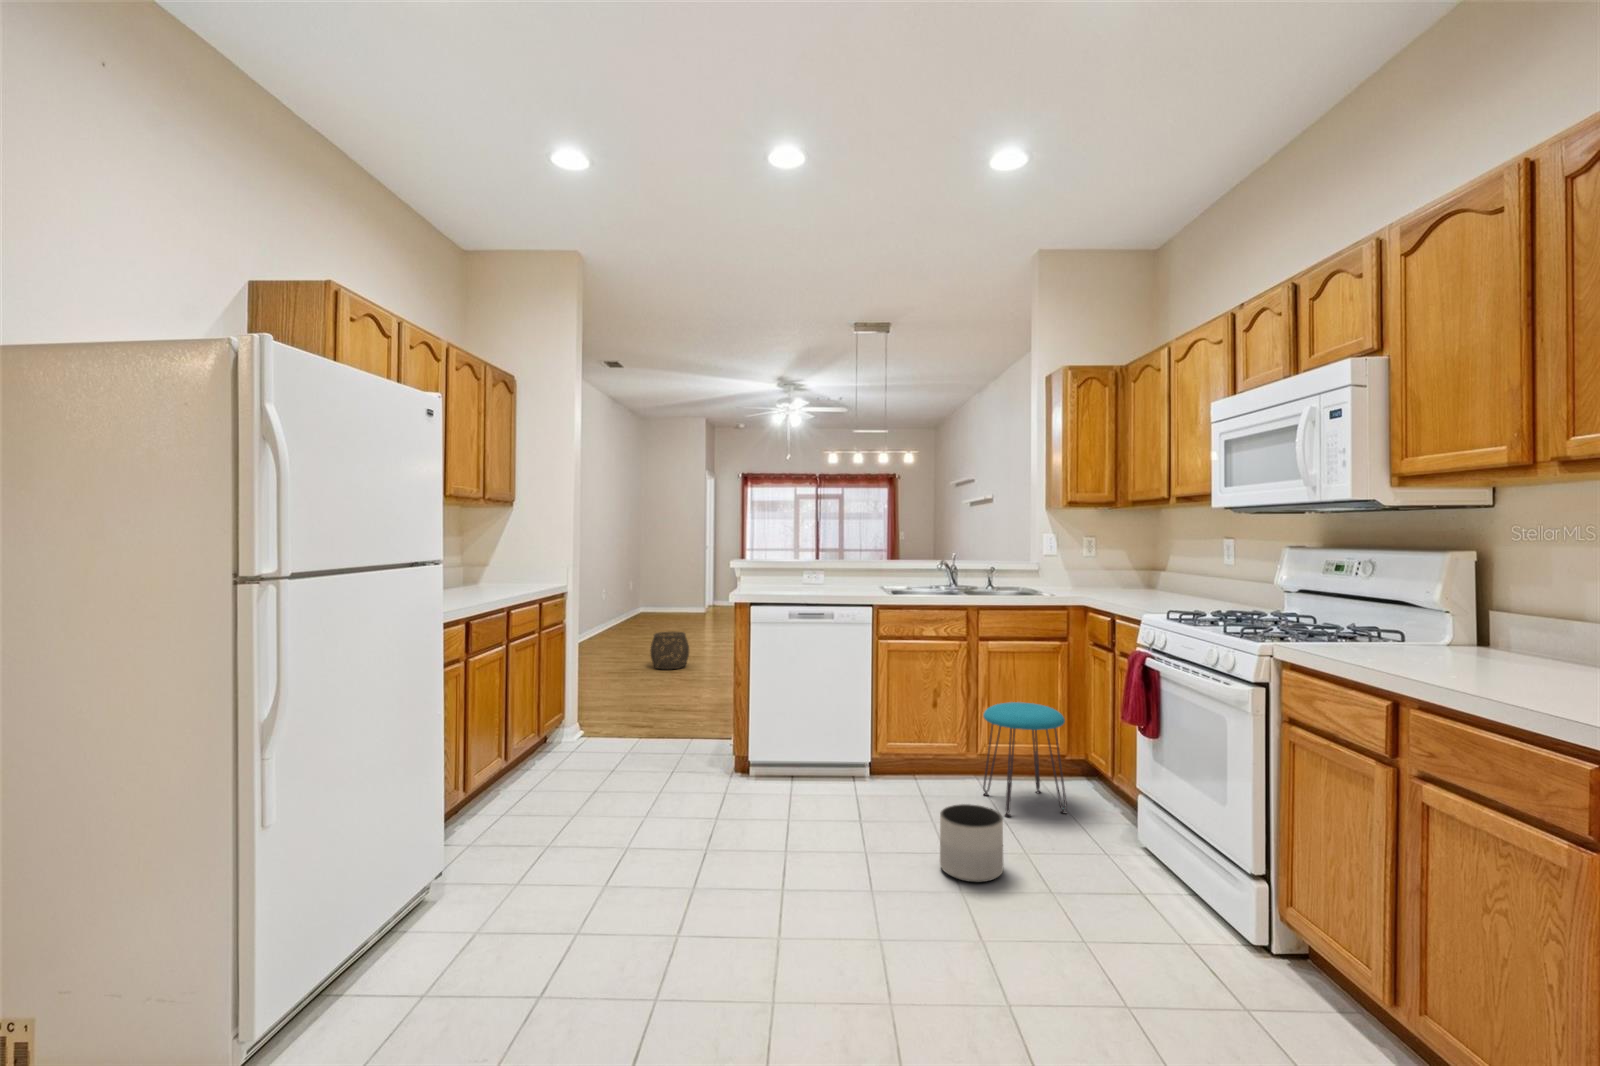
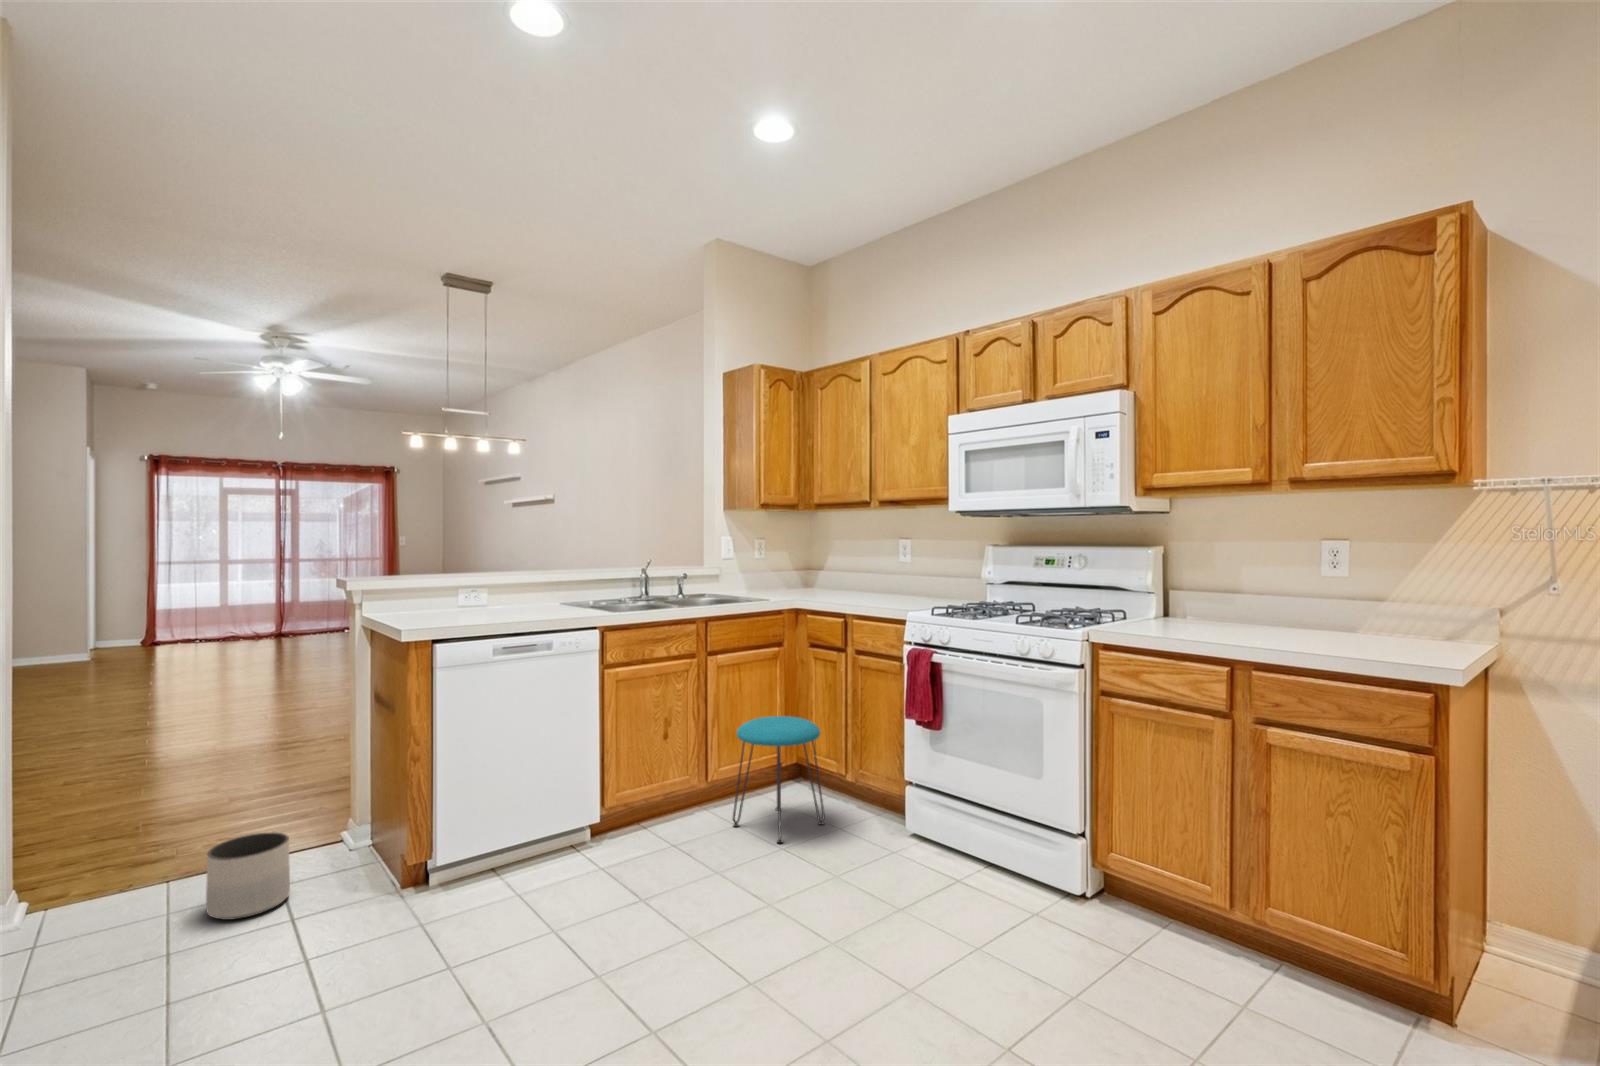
woven basket: present [650,632,689,669] -> none [62,693,146,758]
planter: present [940,804,1004,882] -> present [206,832,290,920]

